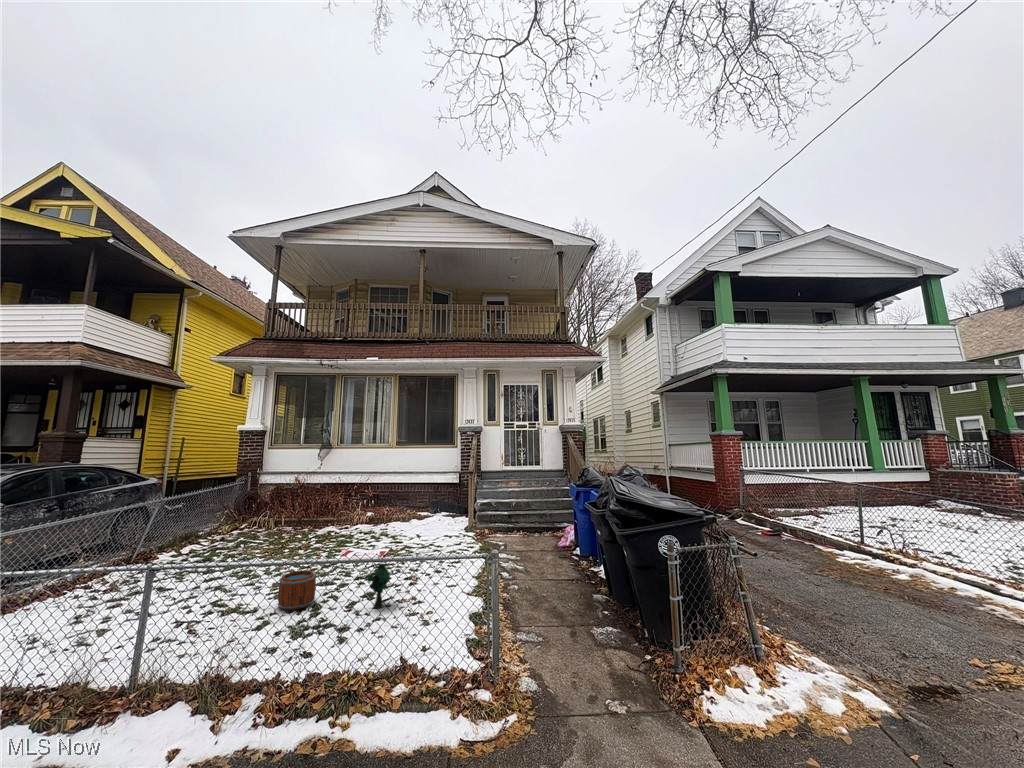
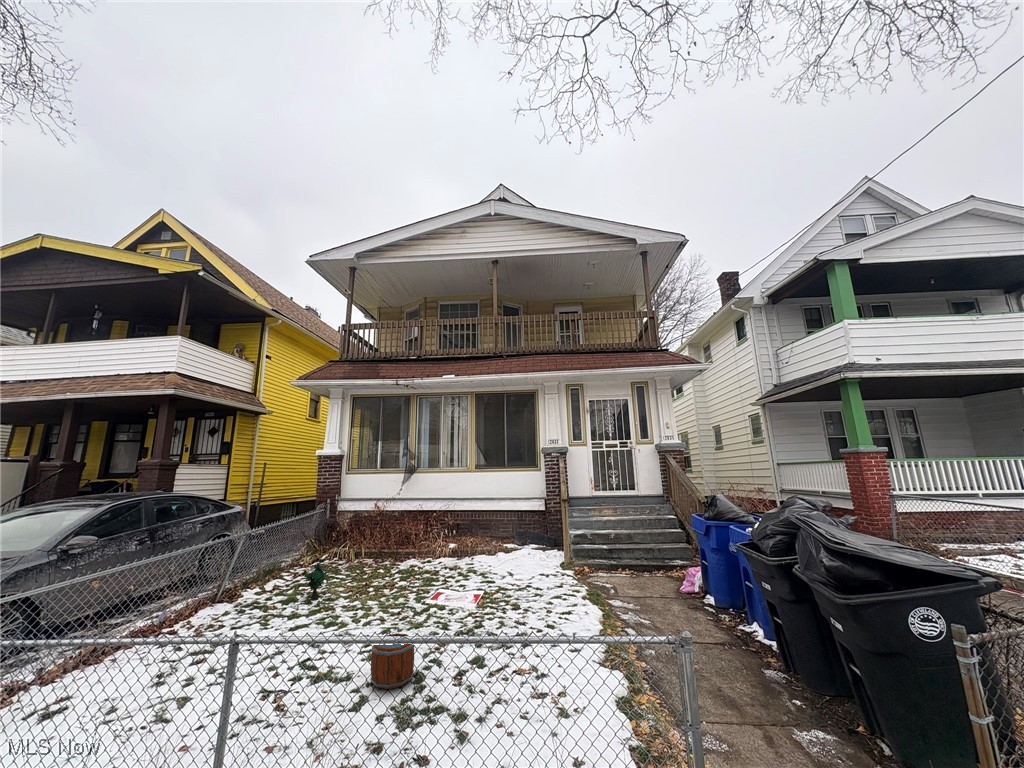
decorative plant: present [366,555,393,608] -> present [304,560,327,601]

